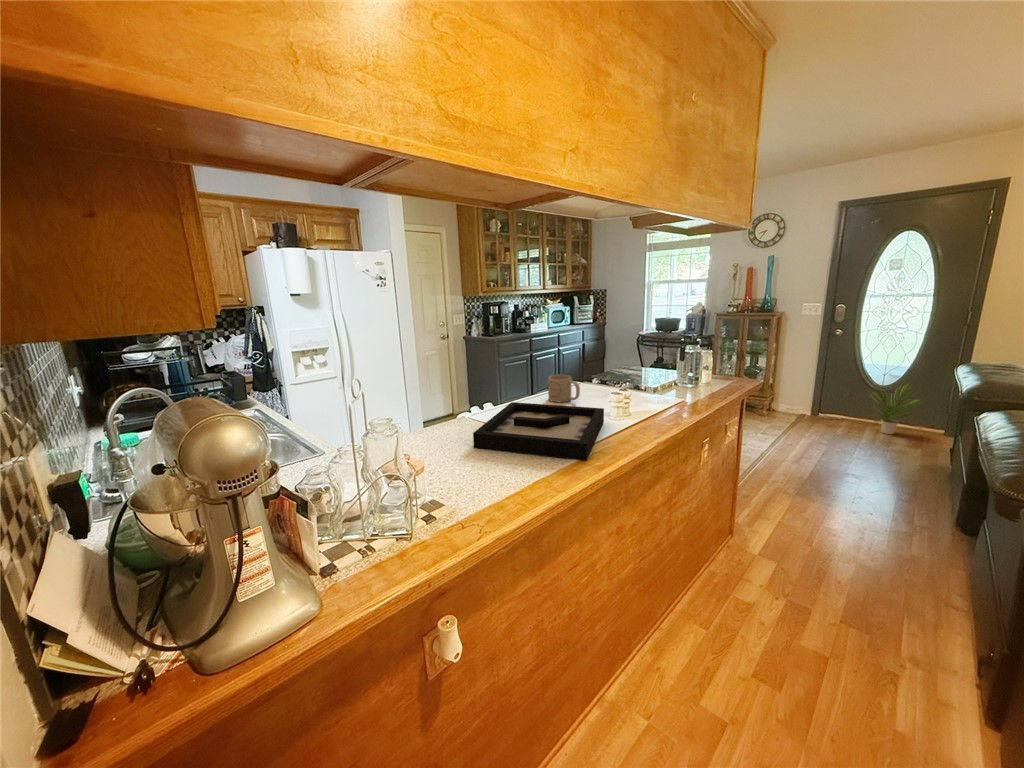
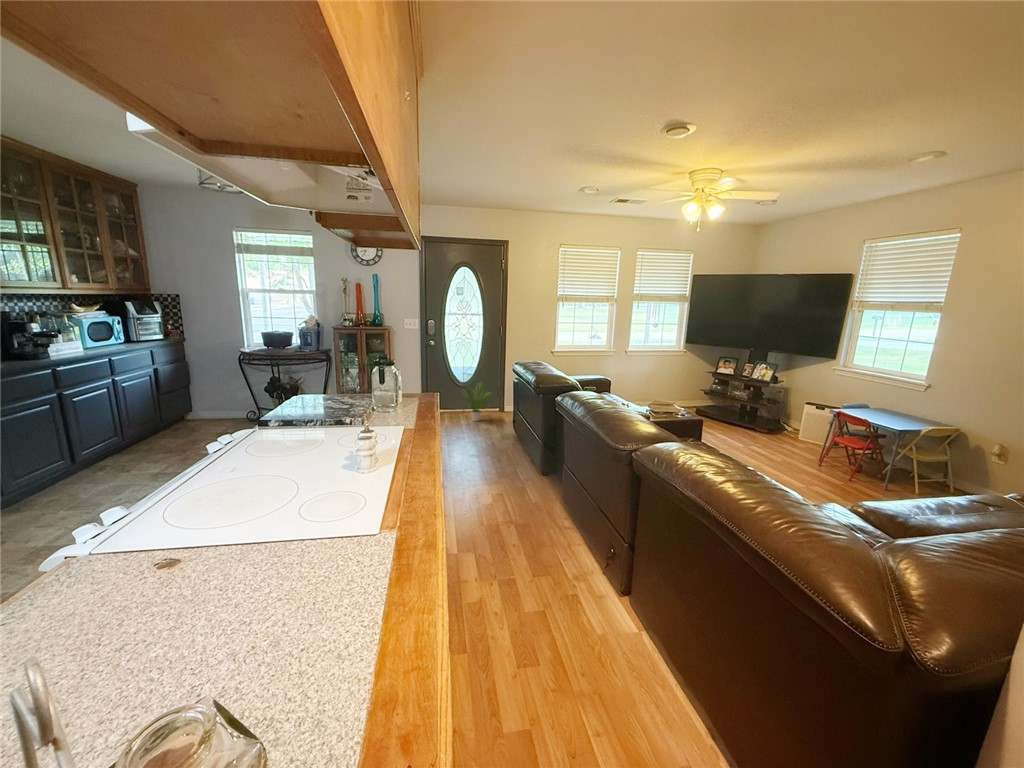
mug: present [548,375,580,402] -> none [230,425,290,470]
decorative tray: present [473,402,604,461] -> none [186,463,407,611]

